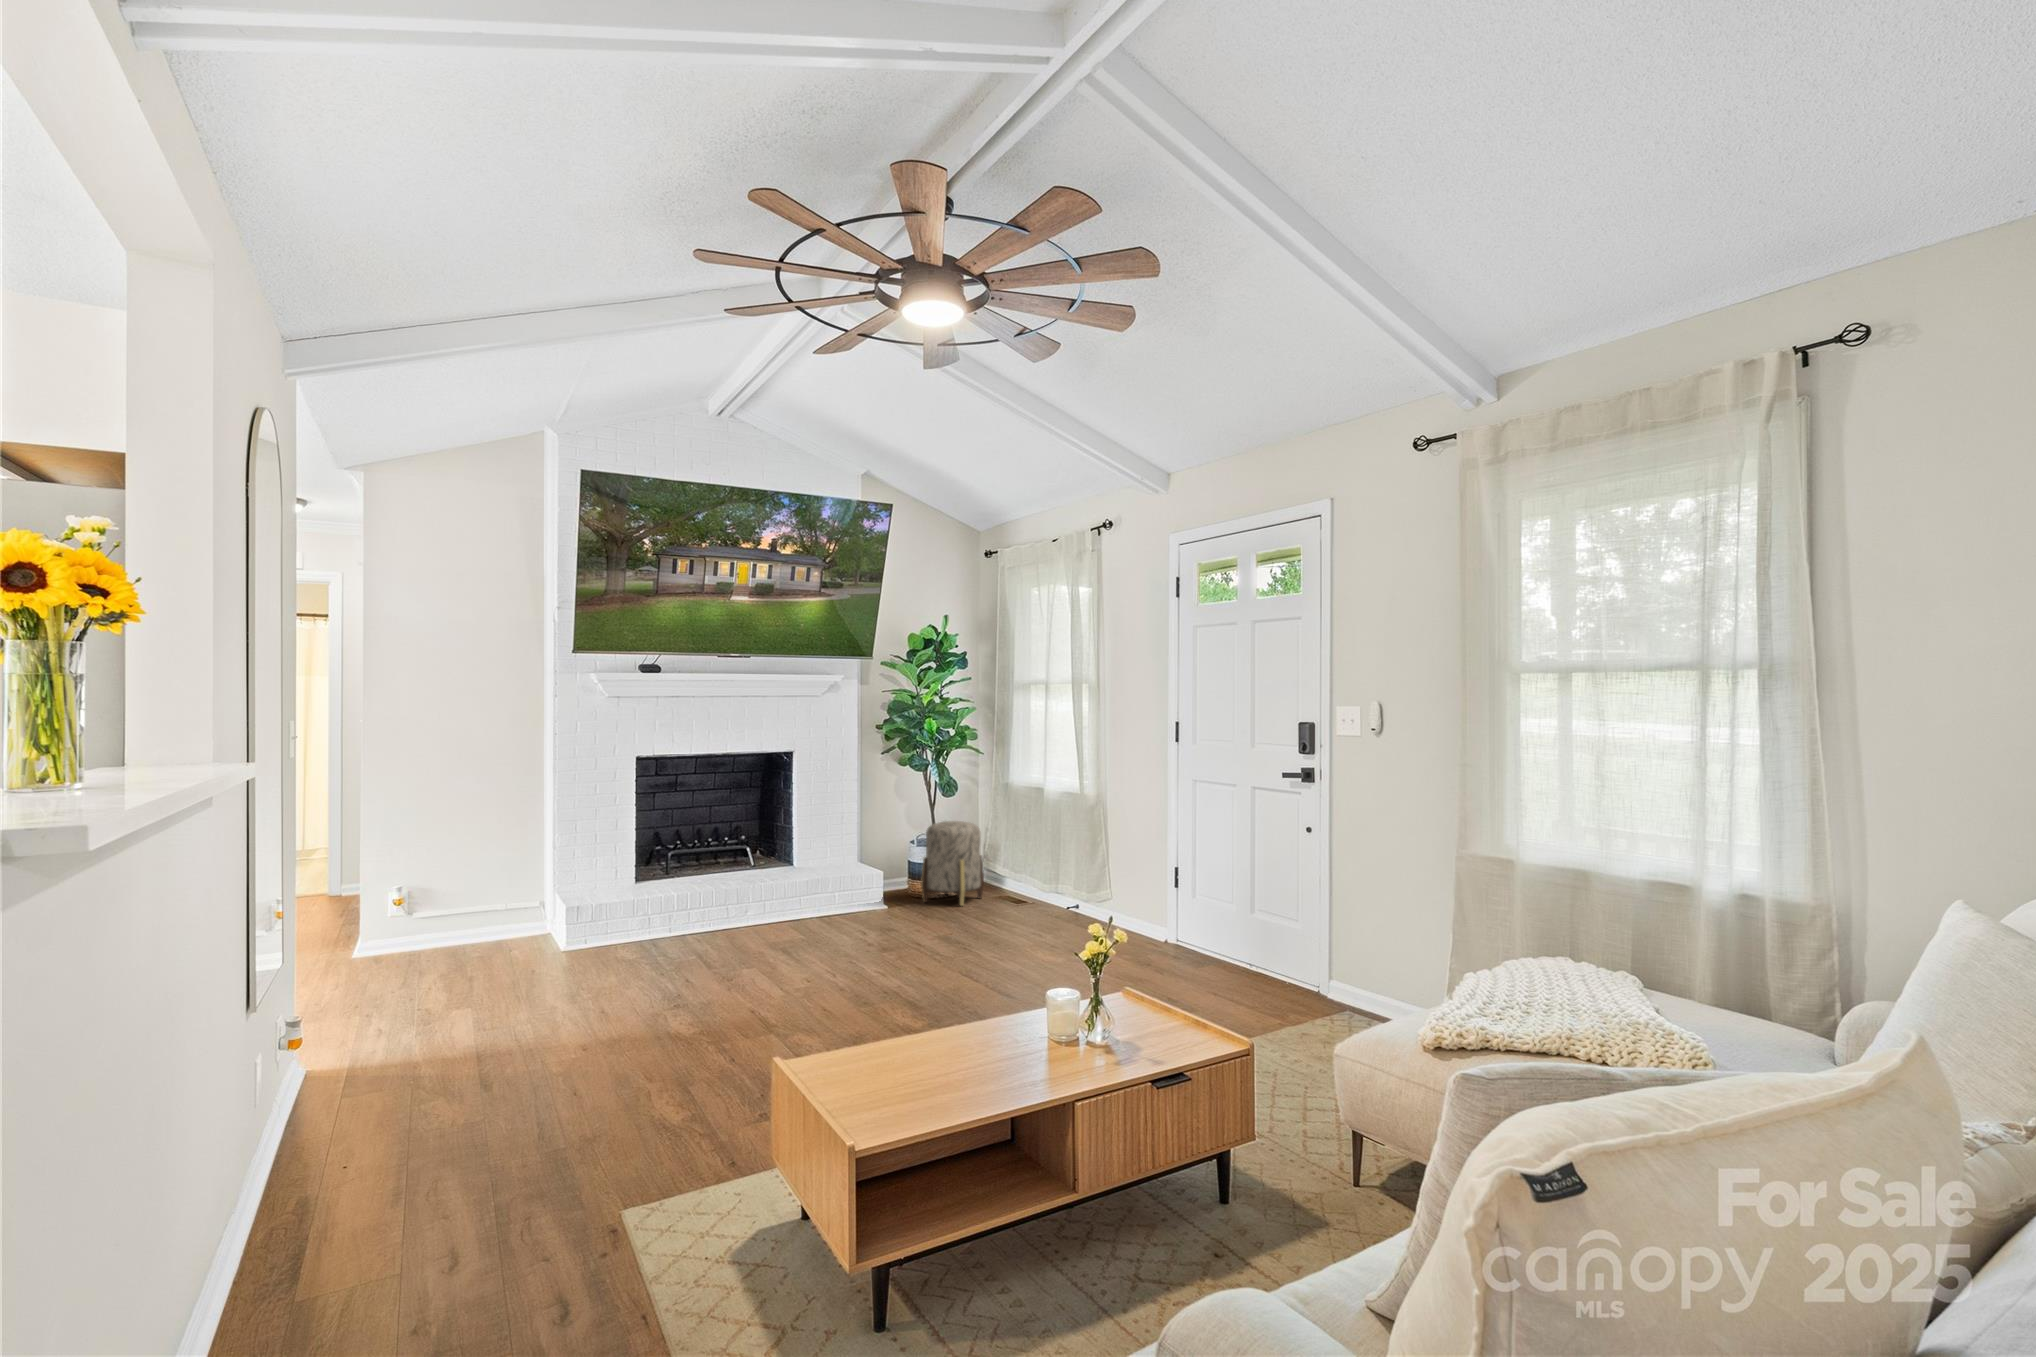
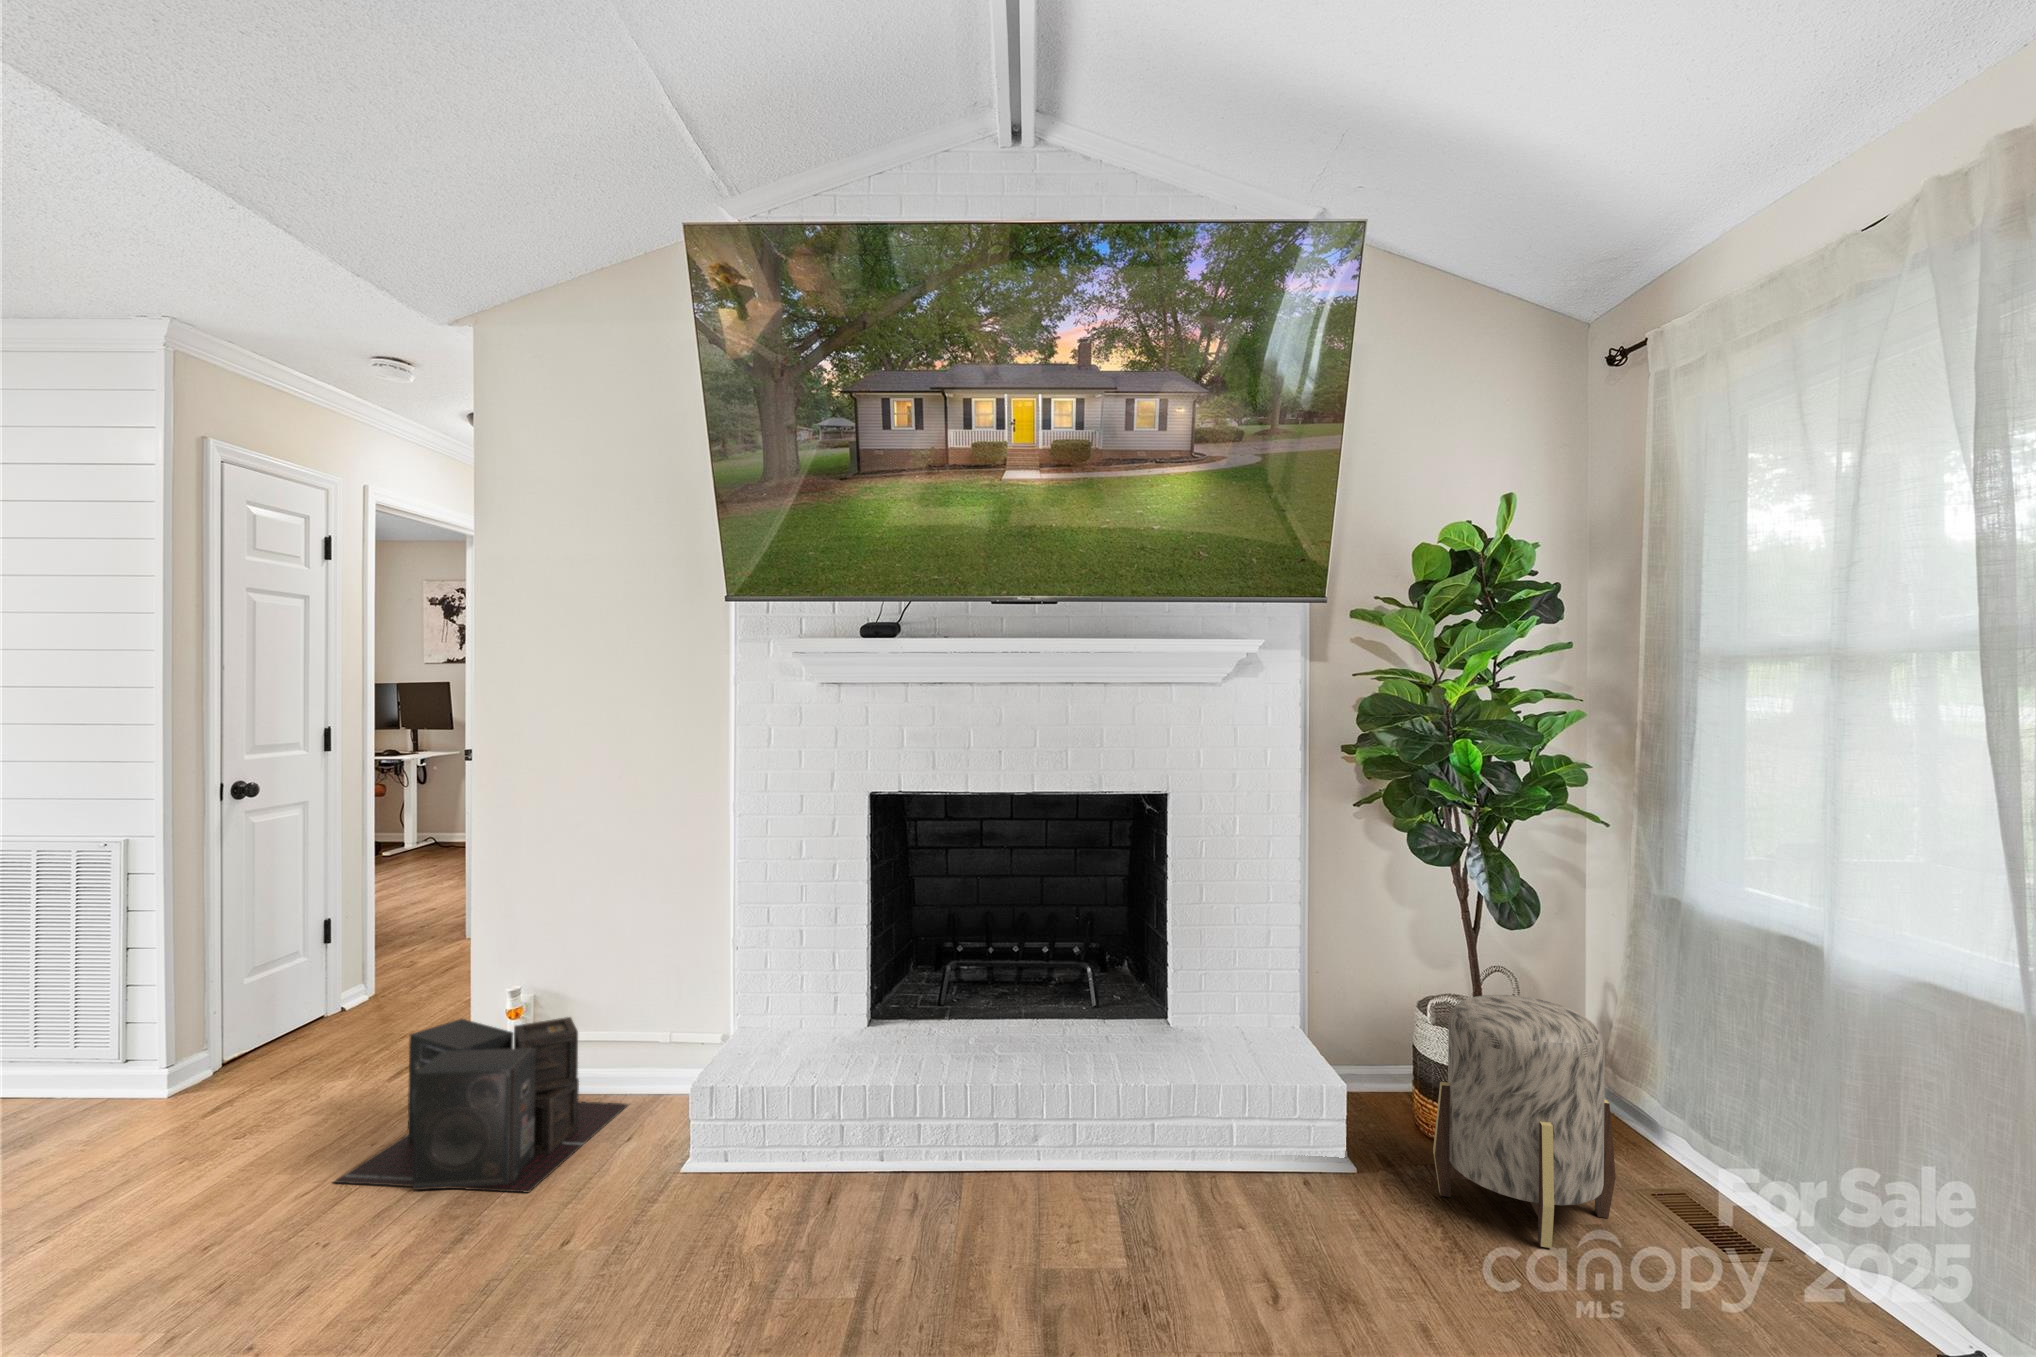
speaker: none [392,887,516,973] -> present [334,1017,628,1193]

